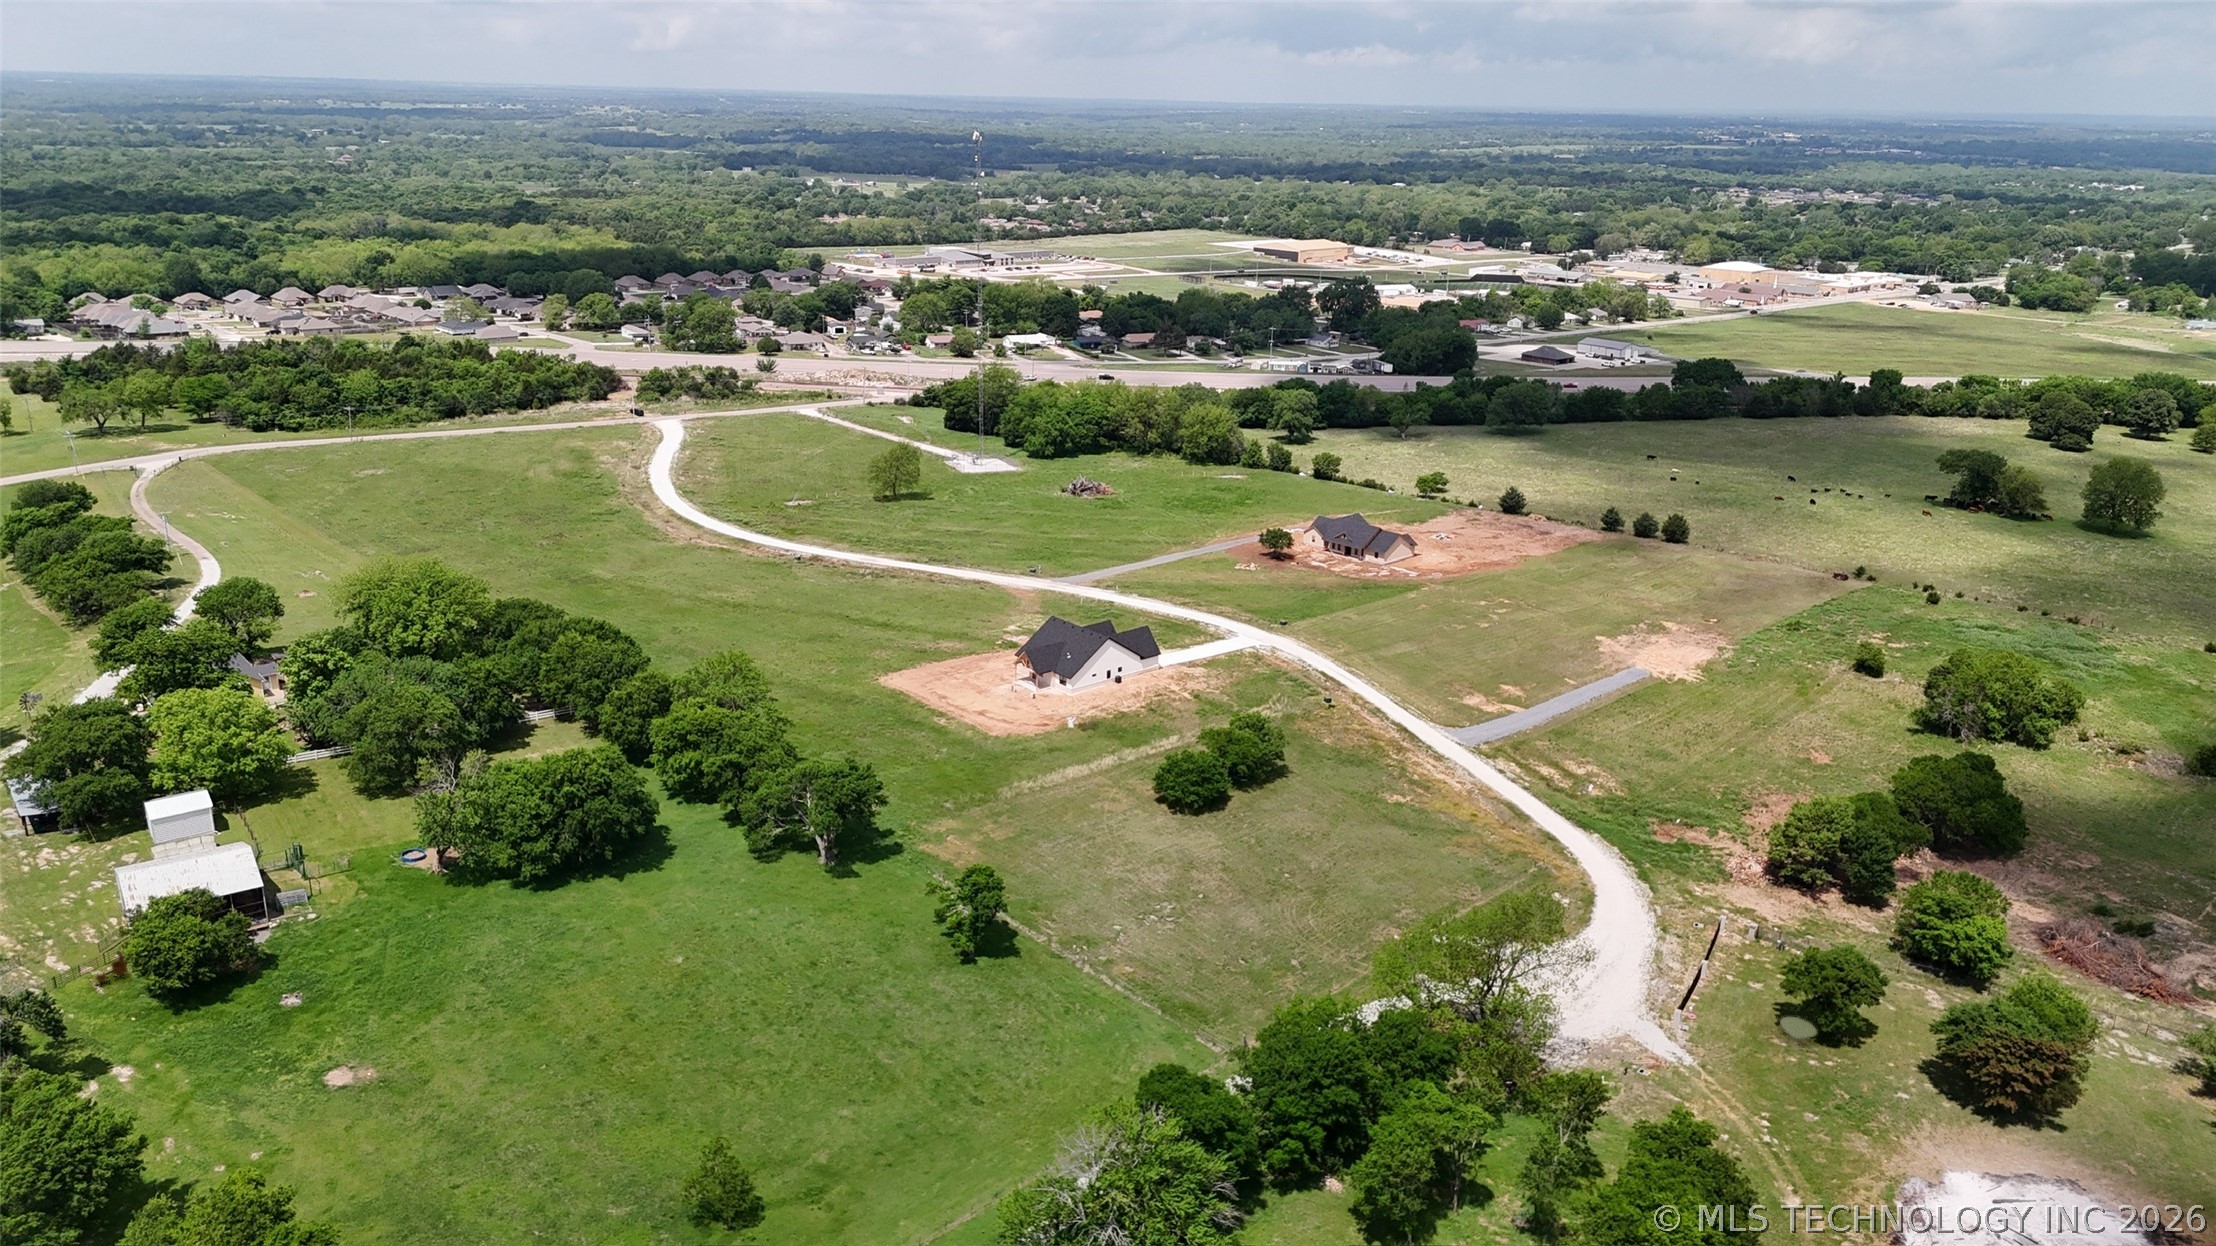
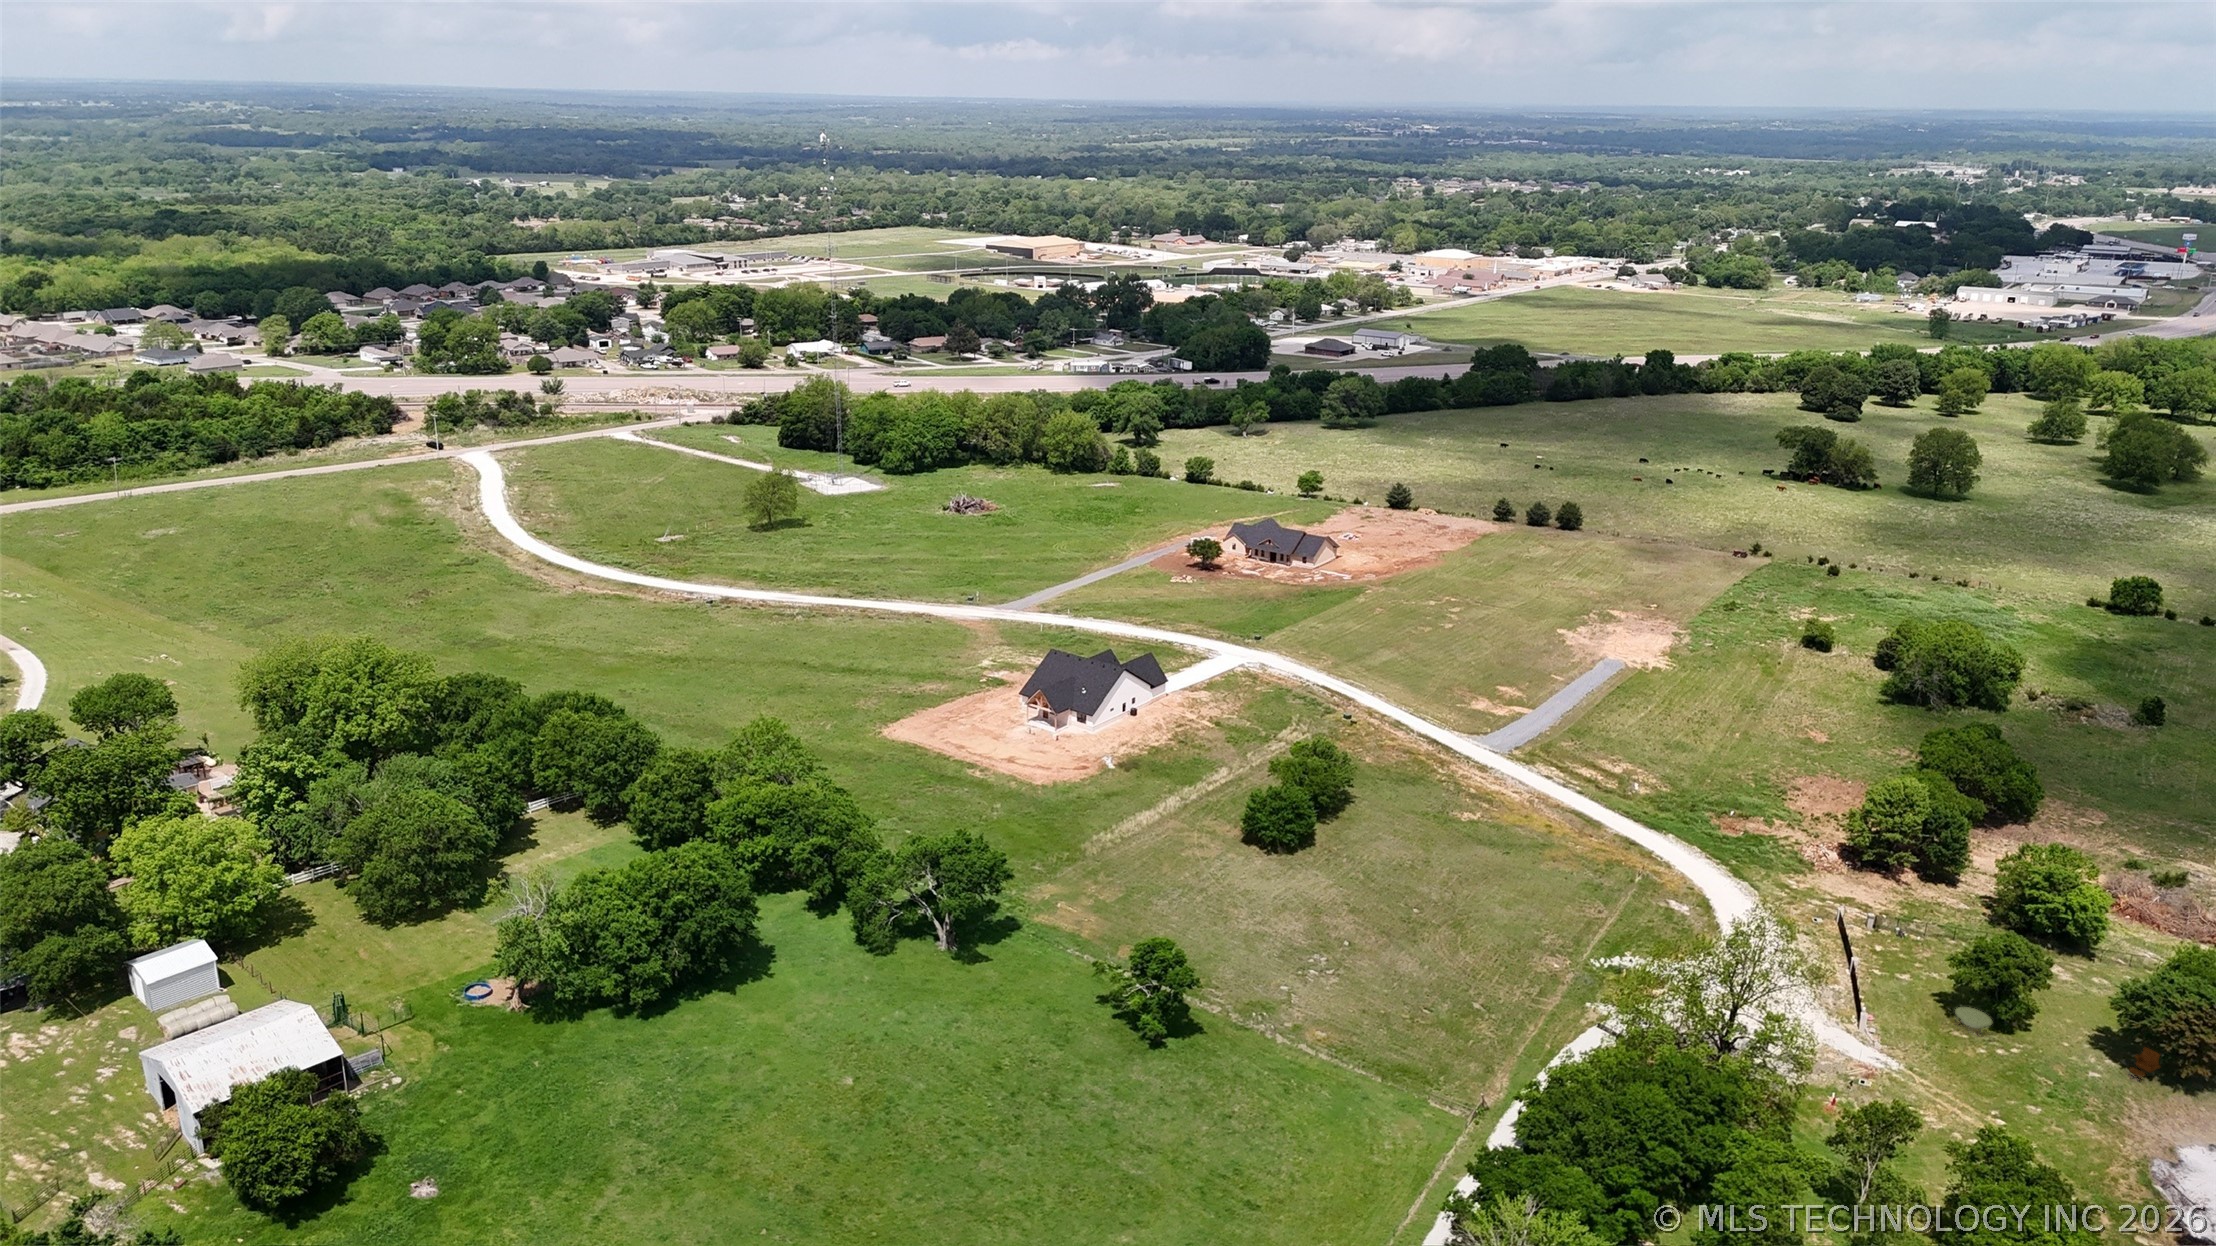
lounge chair: present [96,951,128,987] -> present [2130,1047,2160,1078]

